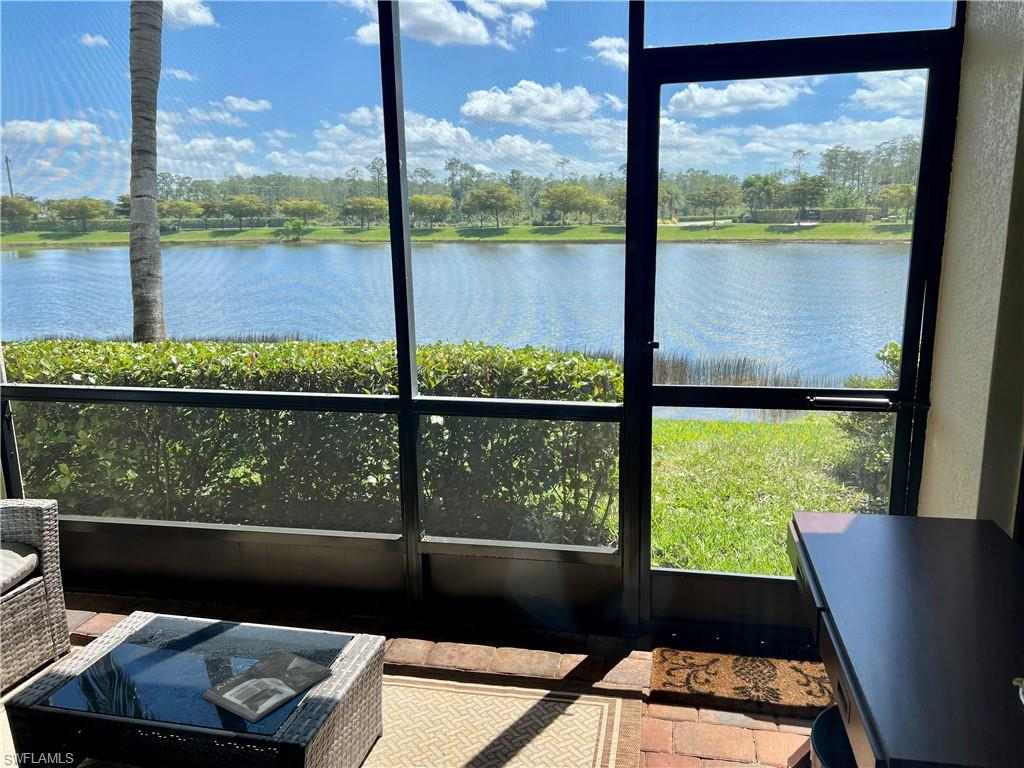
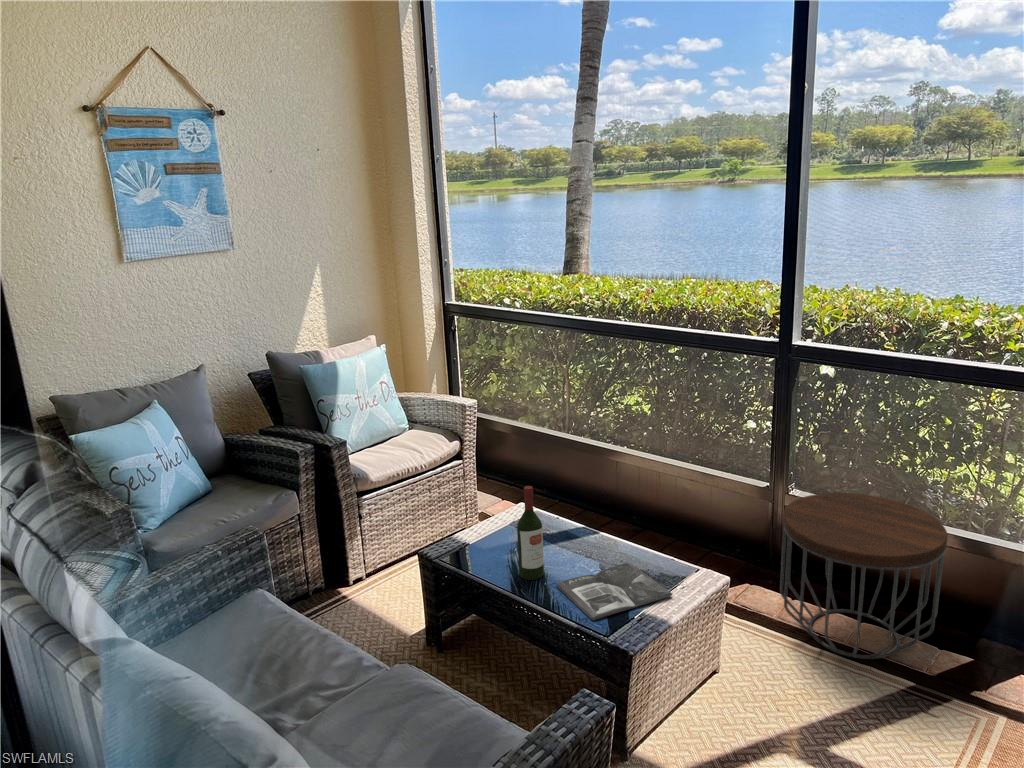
side table: none [421,529,557,683] -> present [780,493,948,659]
wine bottle: none [146,591,184,700] -> present [517,486,544,580]

